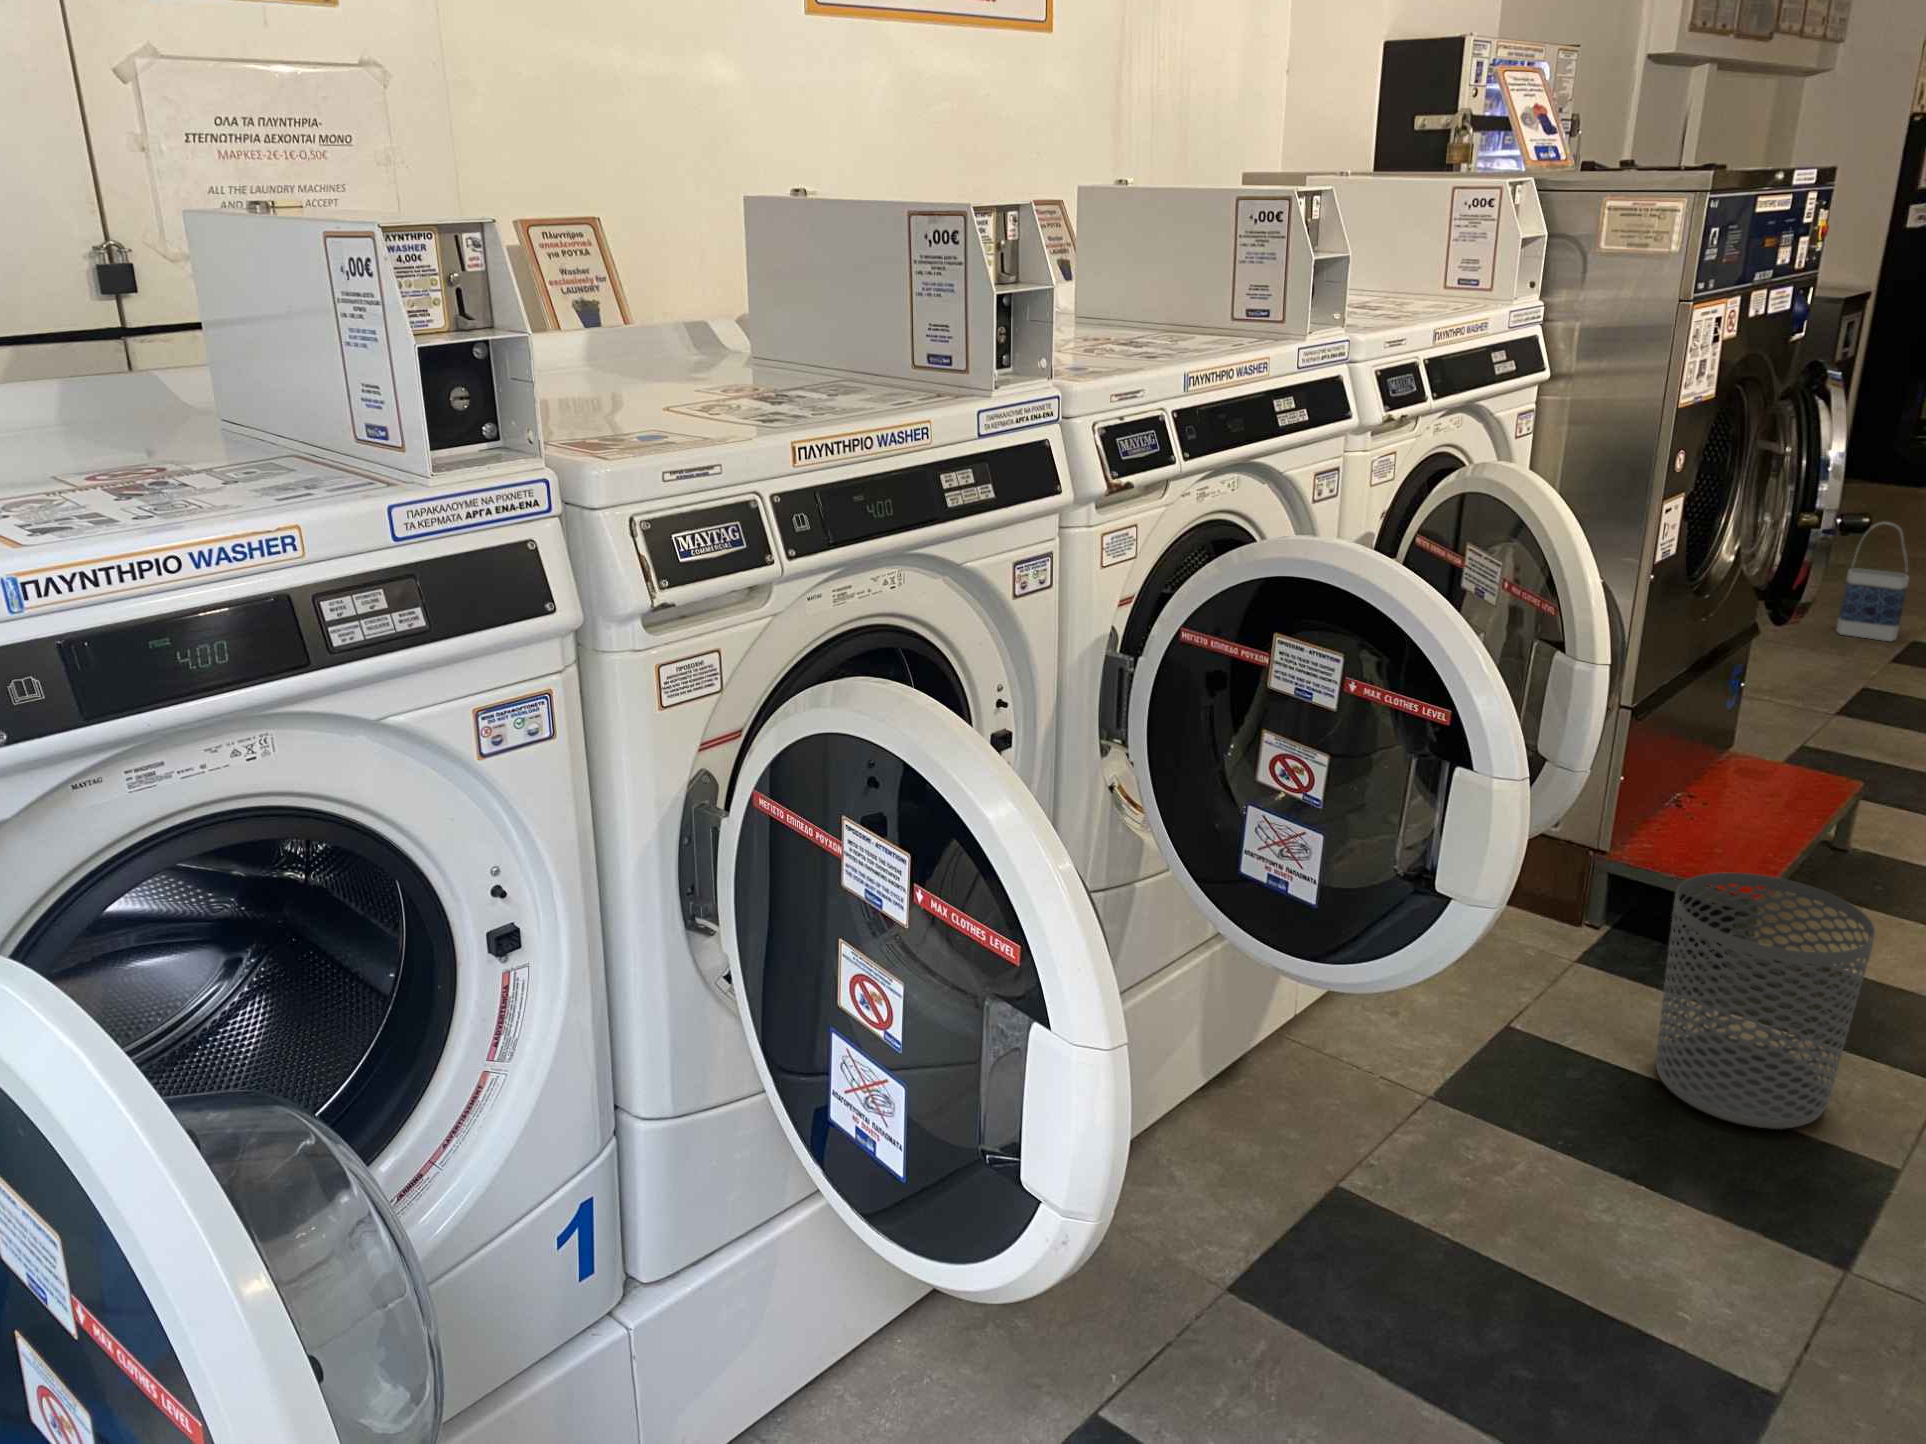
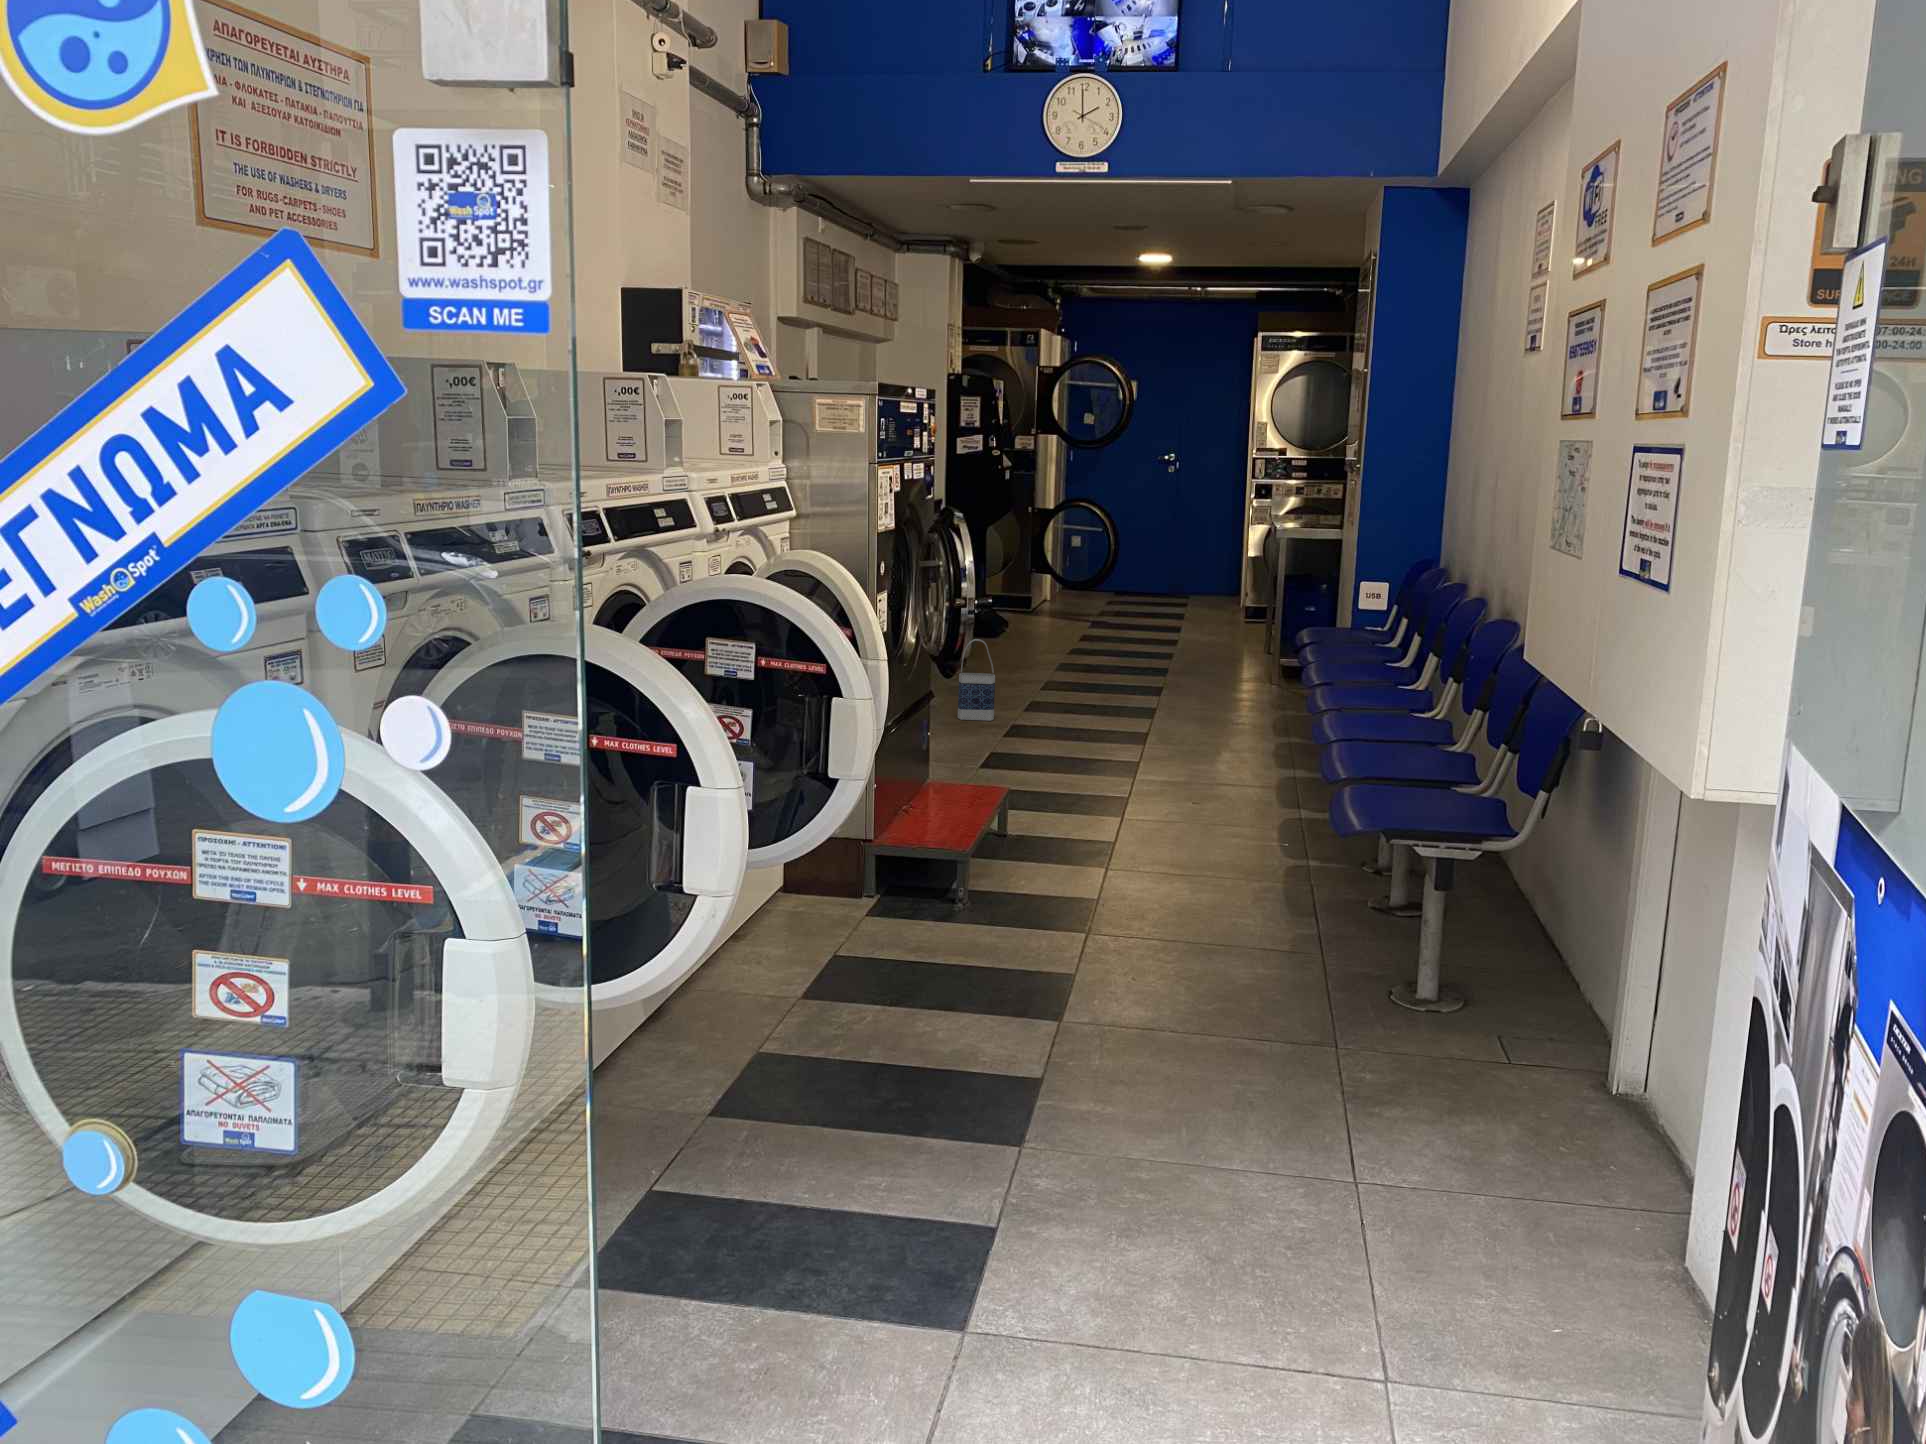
waste bin: present [1656,873,1875,1129] -> none [930,816,1040,969]

